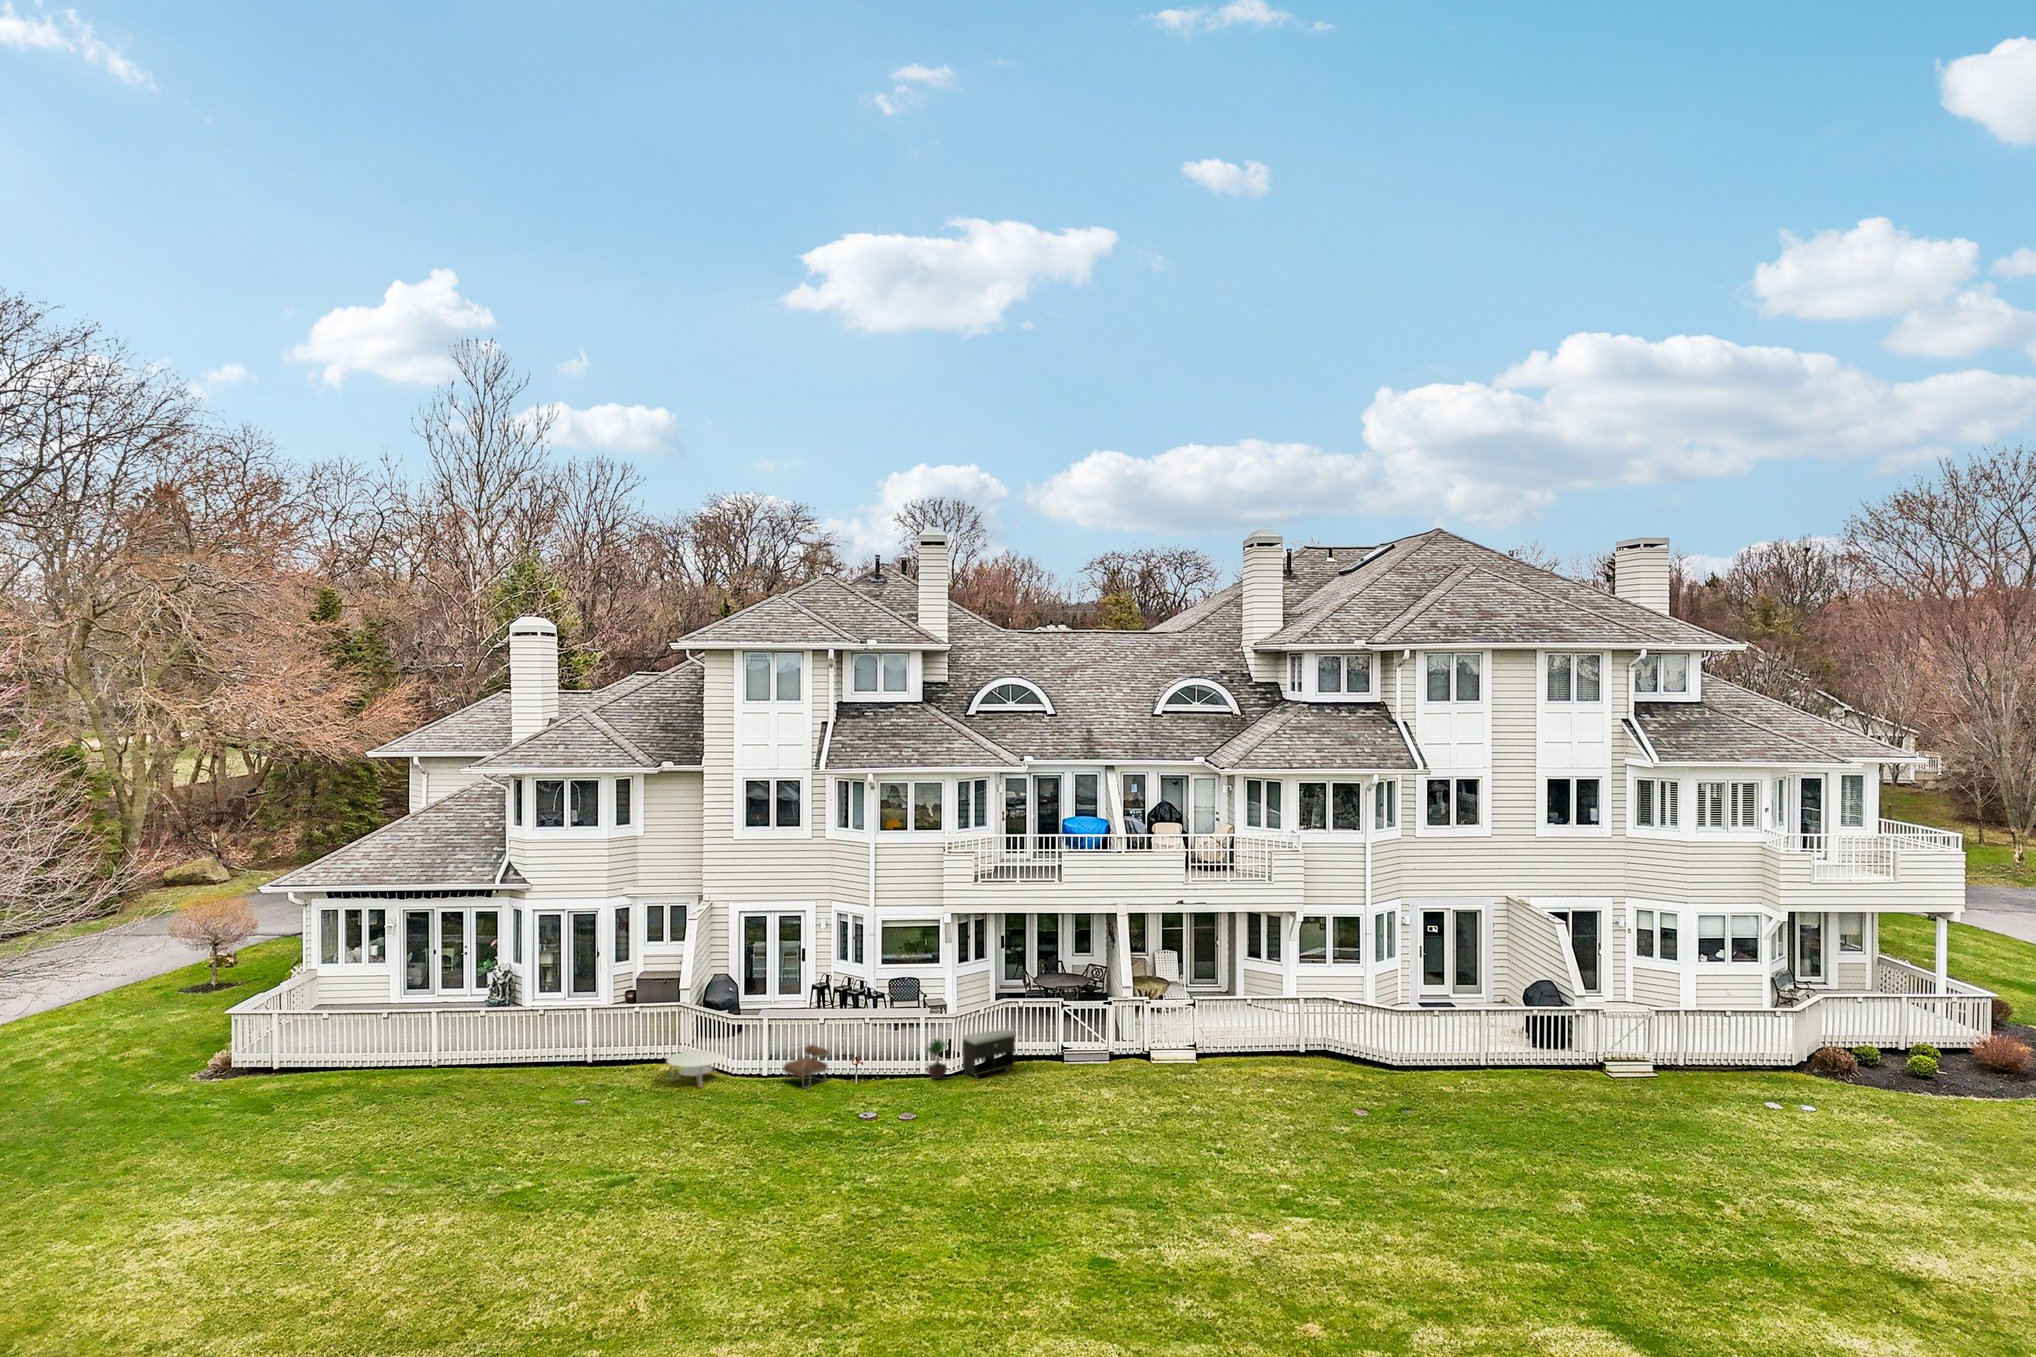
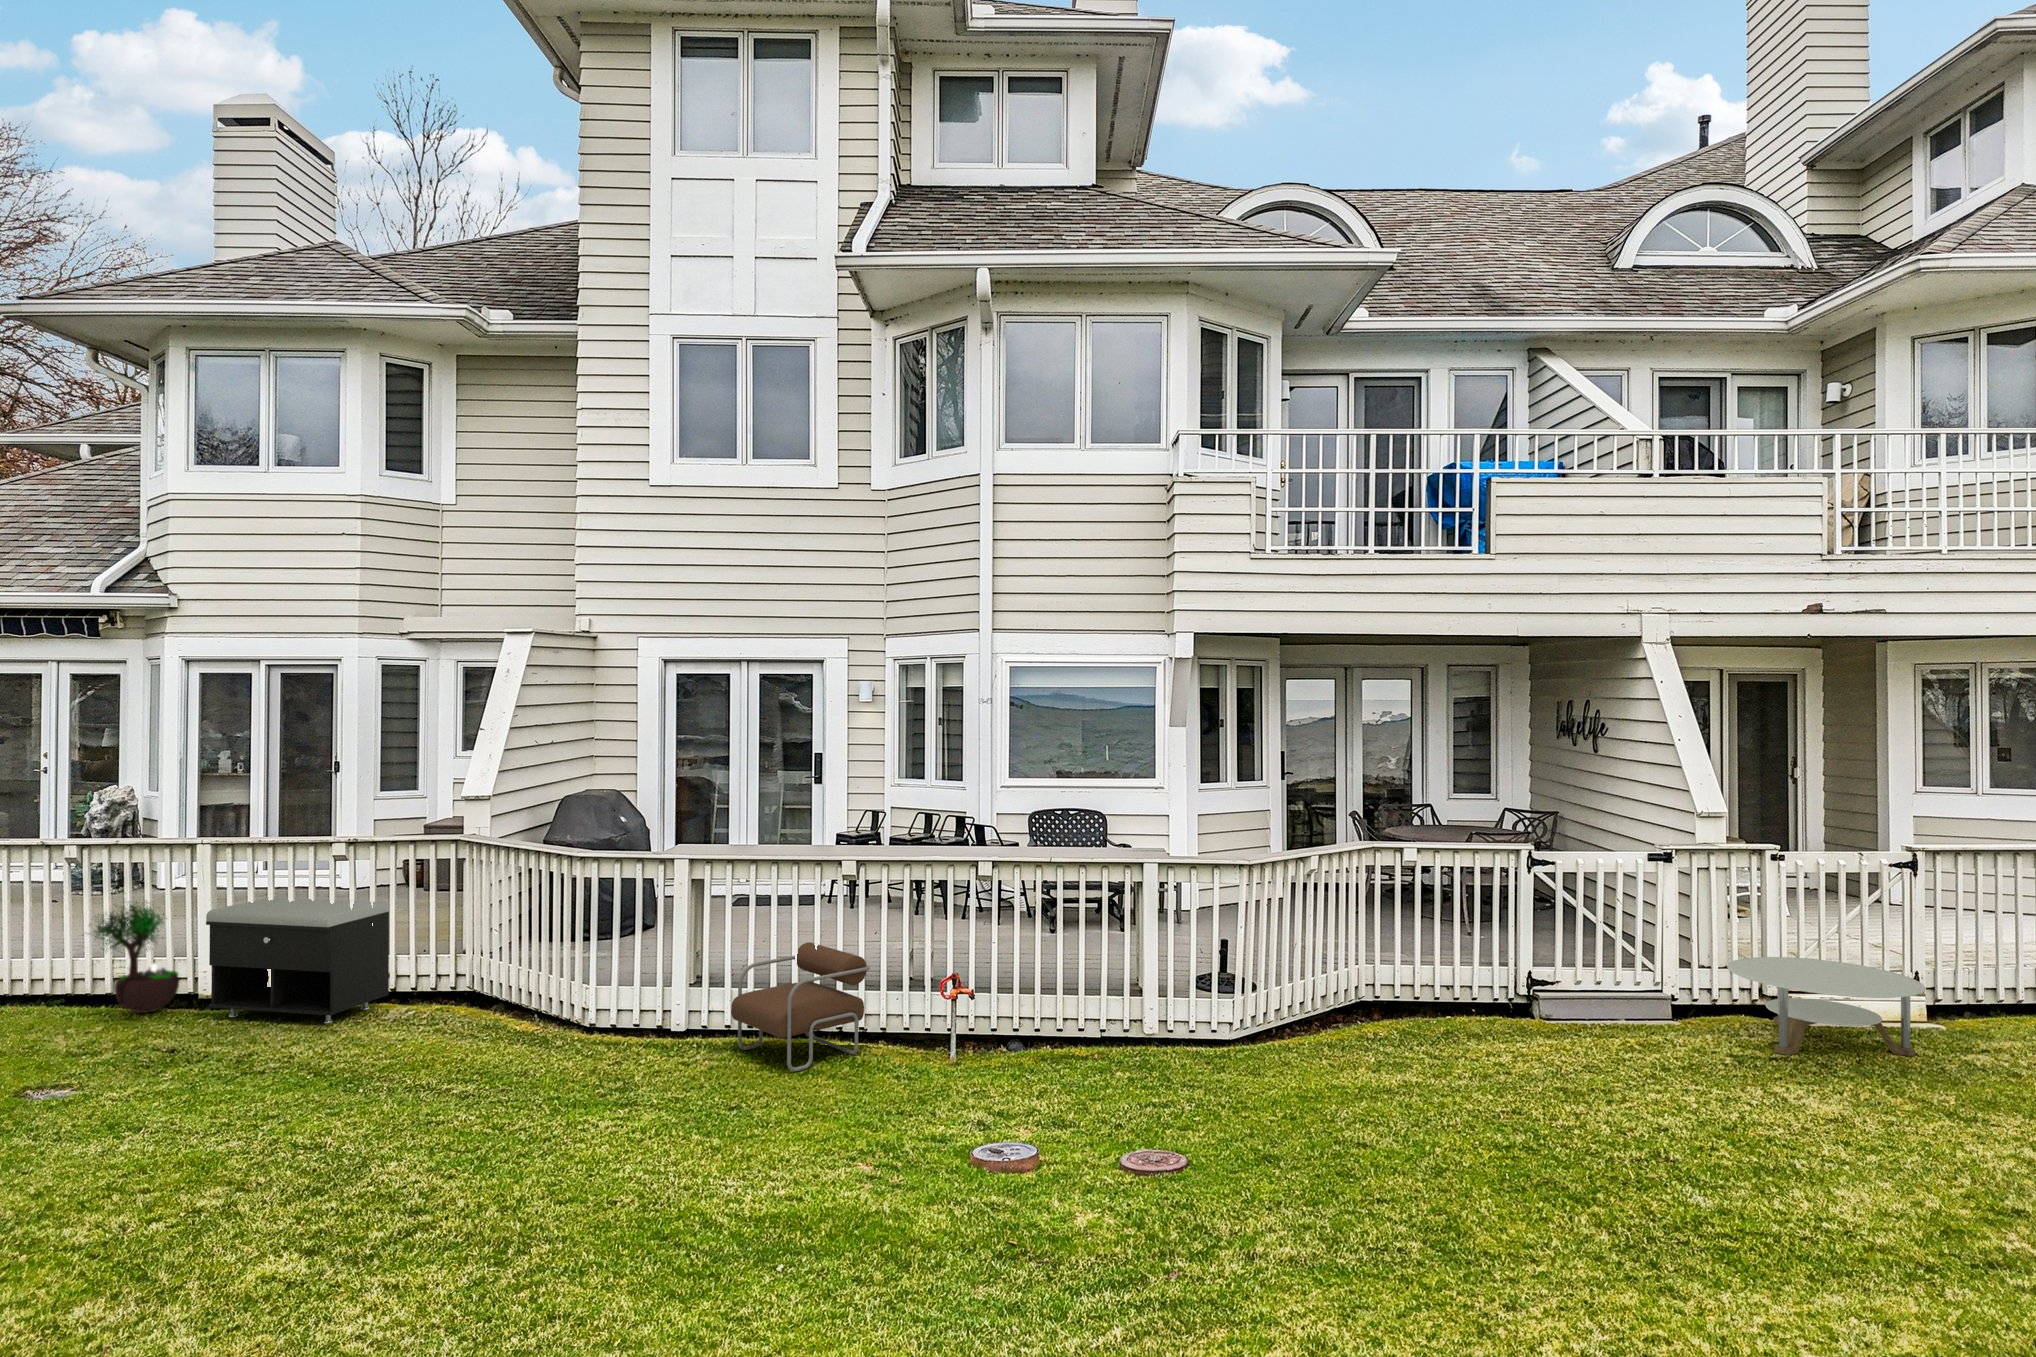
storage bench: present [963,1029,1016,1077] -> present [206,897,389,1024]
potted tree: present [927,1039,947,1079] -> present [90,900,179,1013]
round table: present [667,1050,724,1088] -> present [1727,957,1925,1056]

